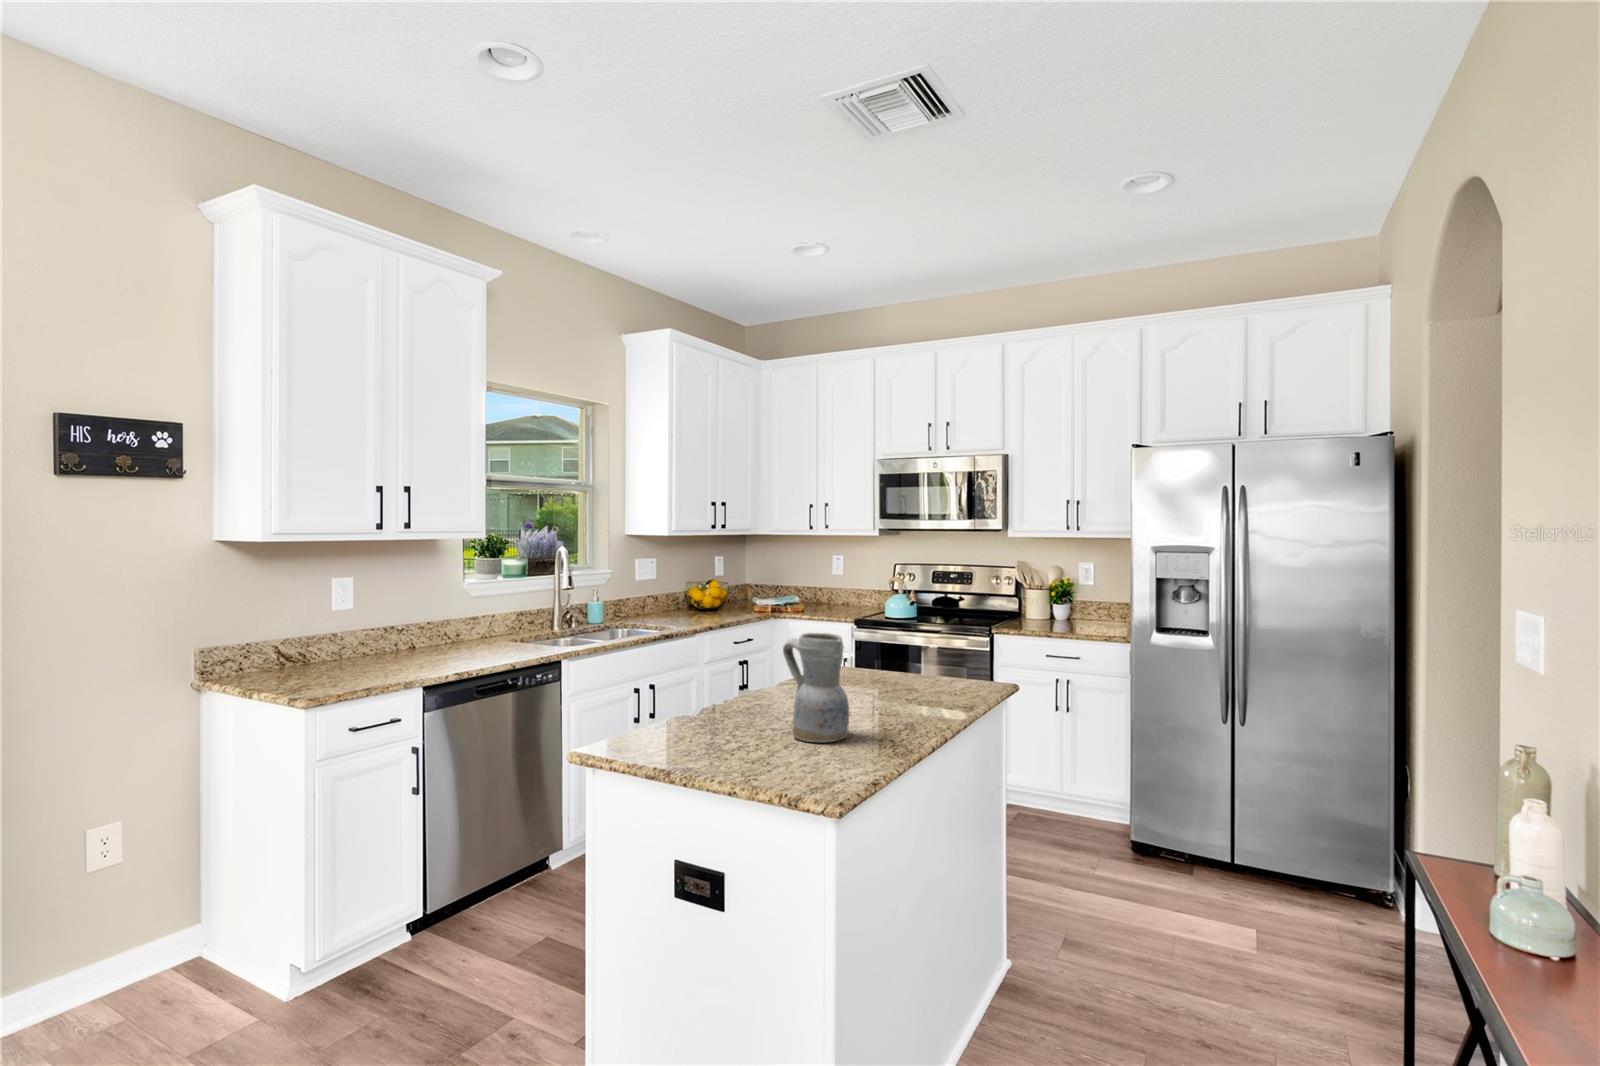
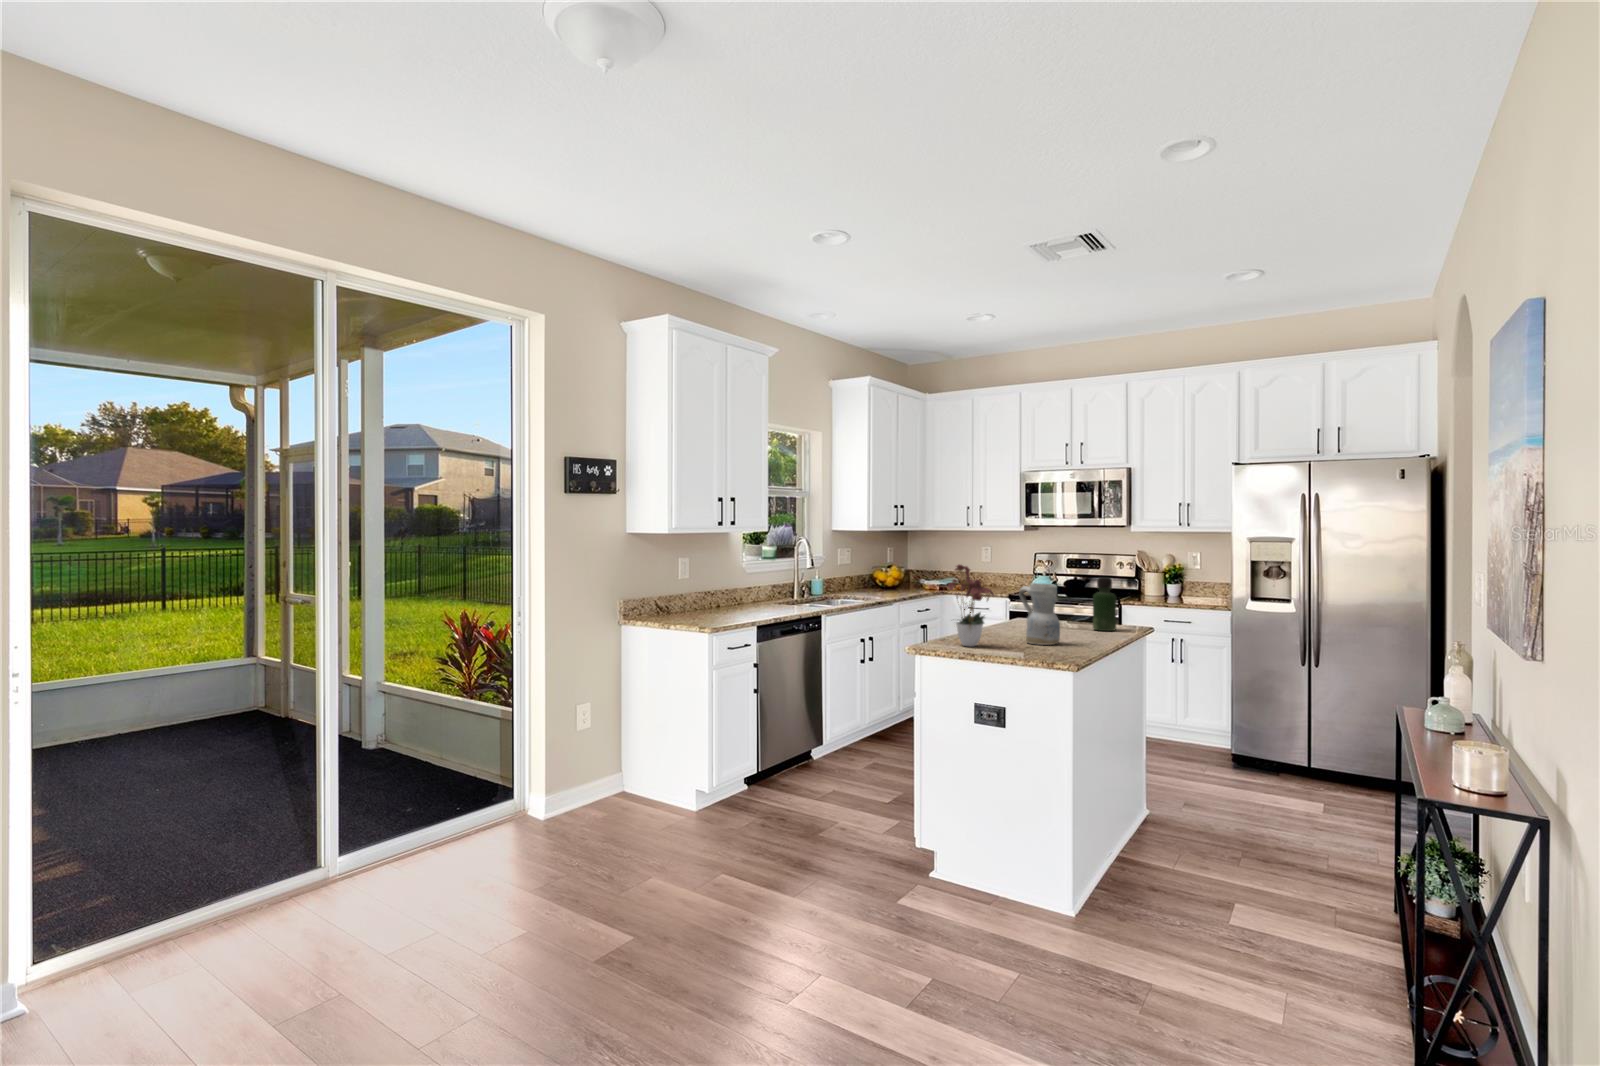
flower arrangement: none [645,596,731,751] -> present [948,565,994,647]
bottle: none [924,613,959,699] -> present [1093,577,1116,631]

